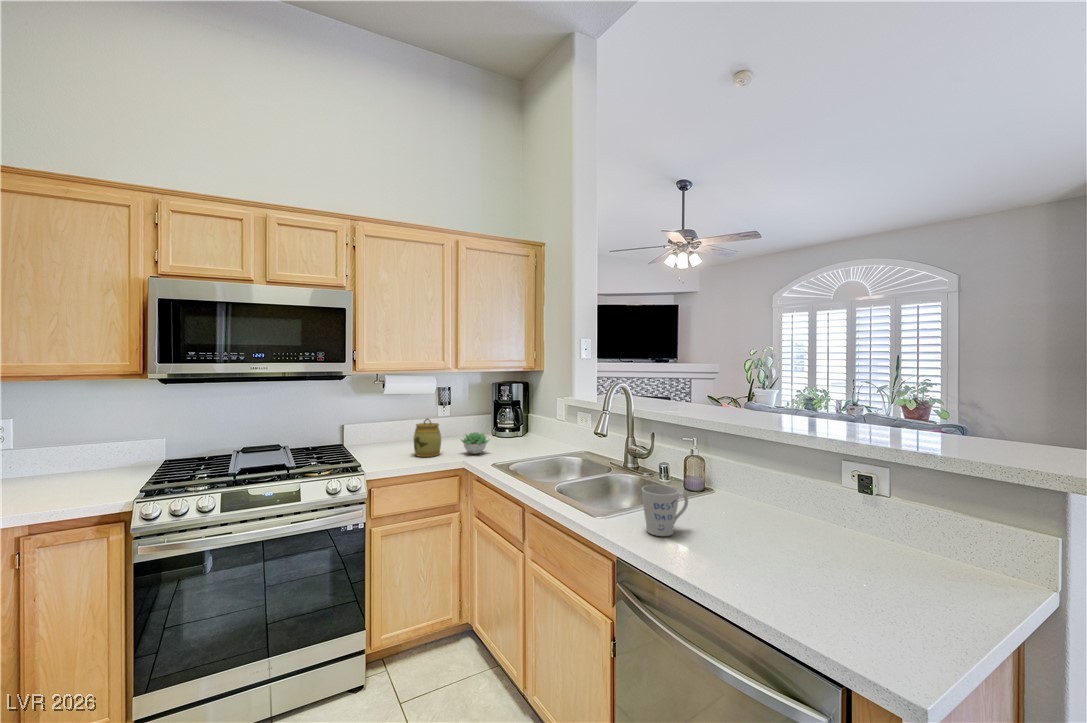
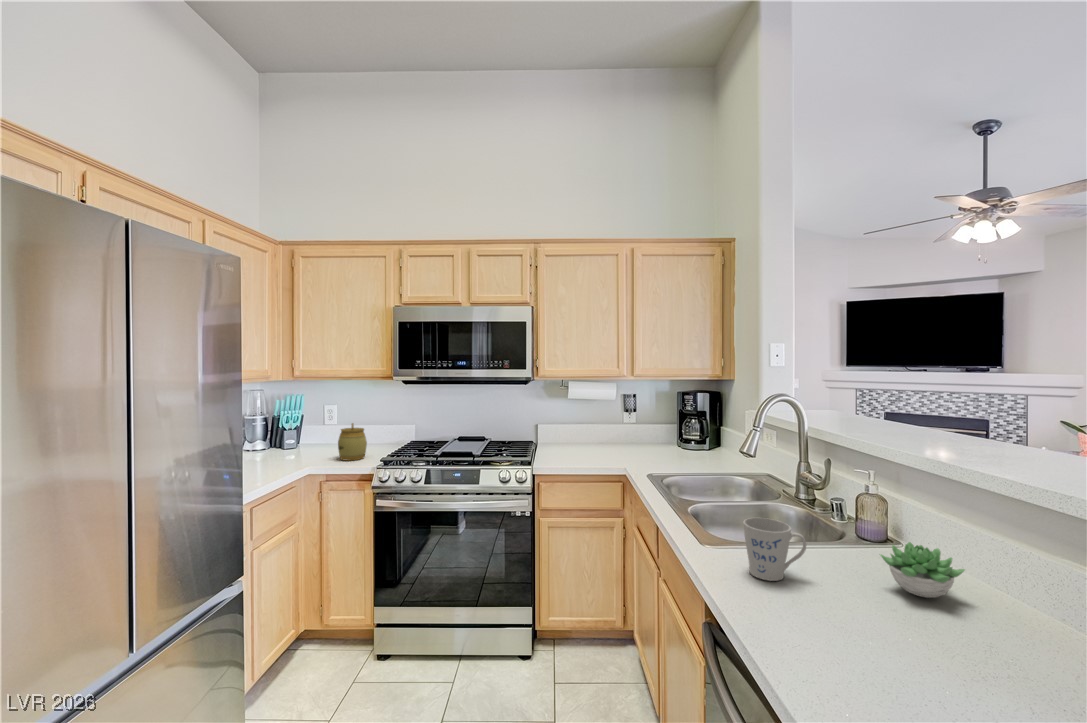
jar: present [414,418,441,457] -> present [338,423,367,461]
succulent plant: present [461,432,489,454] -> present [880,542,965,598]

